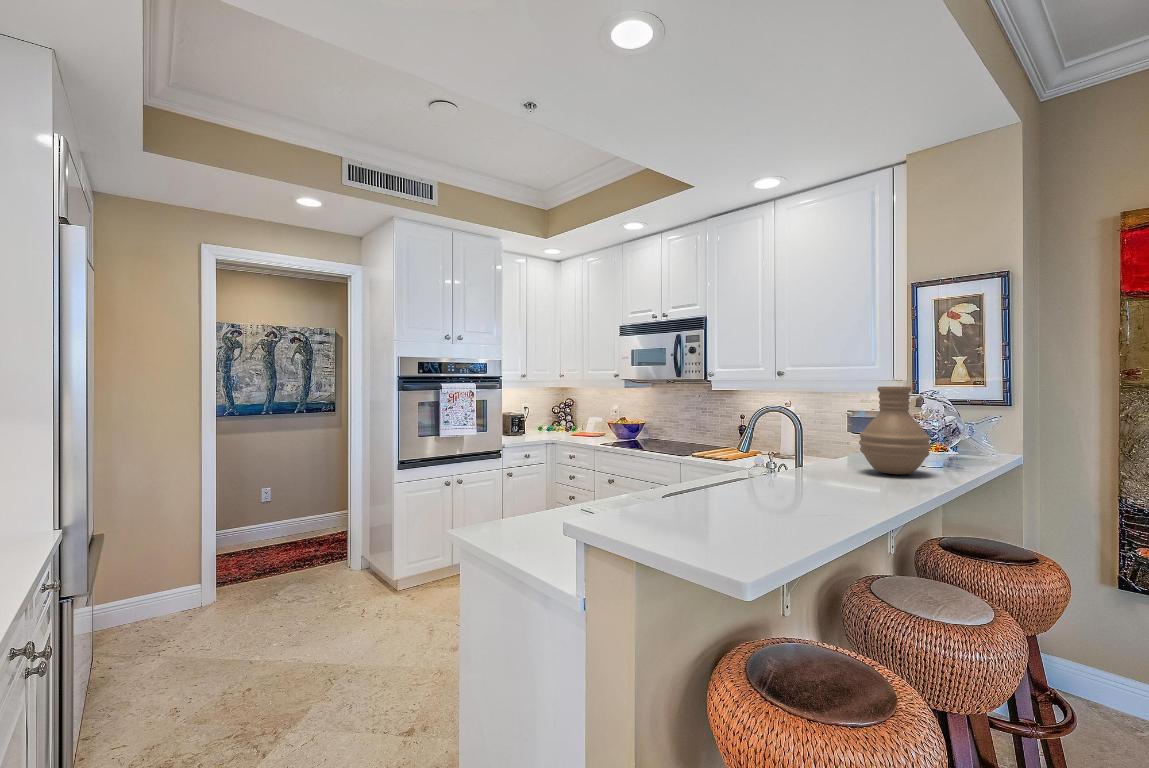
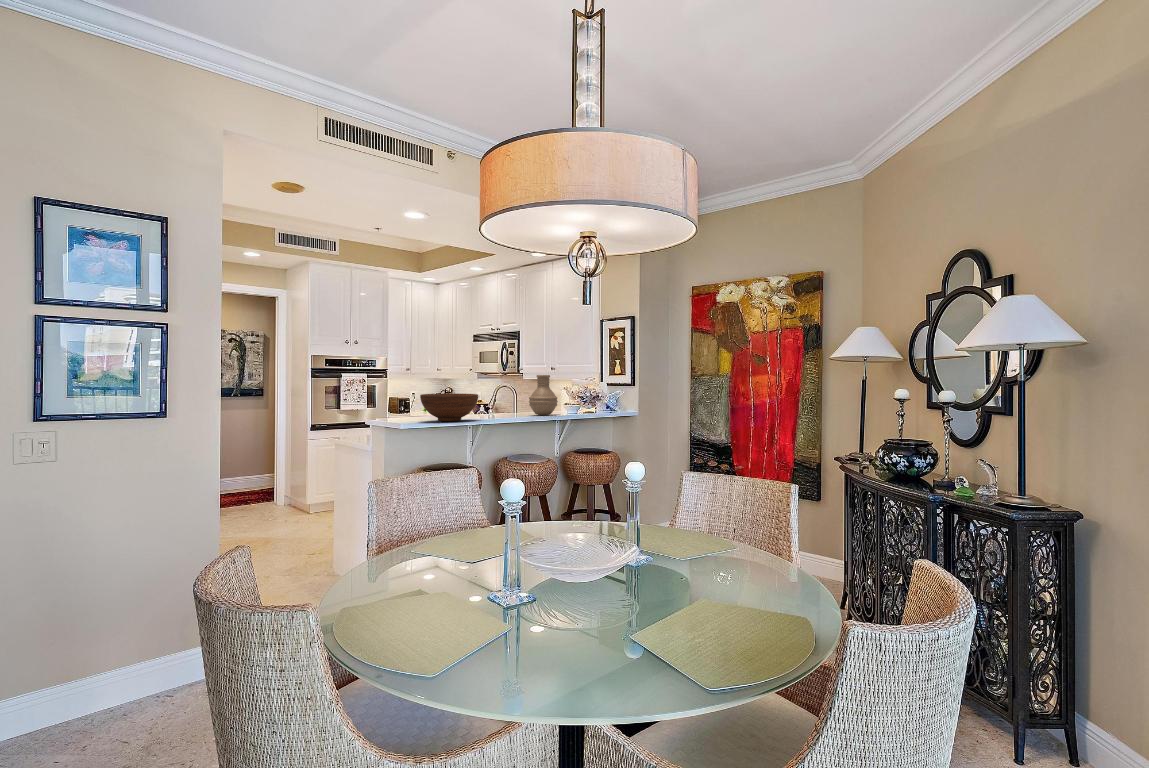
fruit bowl: none [686,433,844,514] -> present [420,393,478,421]

